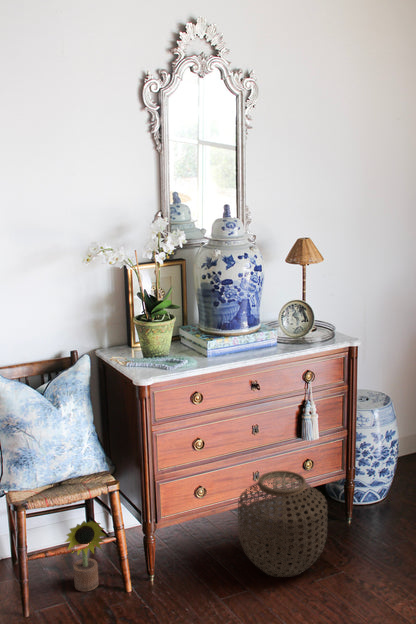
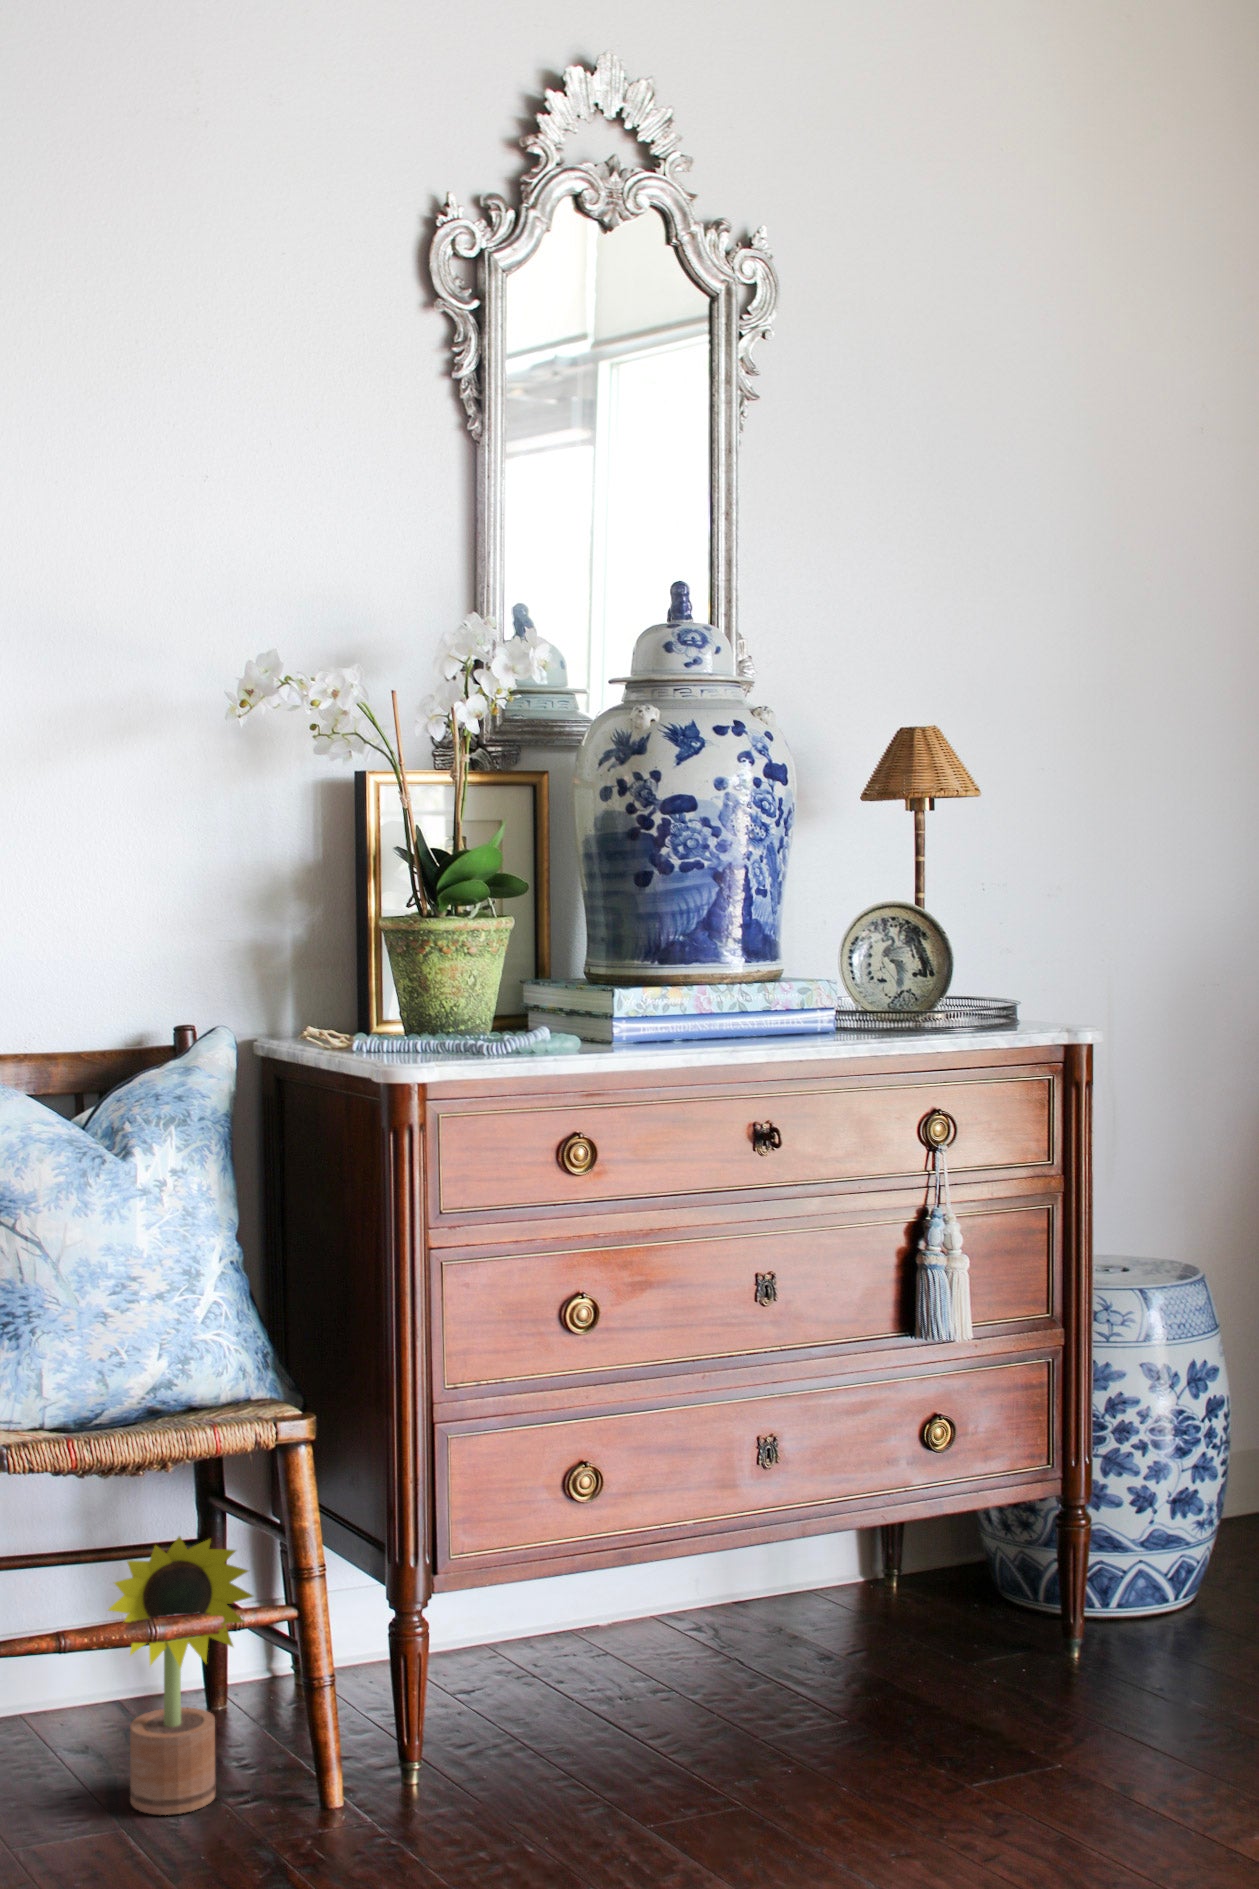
woven basket: present [238,471,327,577] -> none [706,1424,1010,1783]

